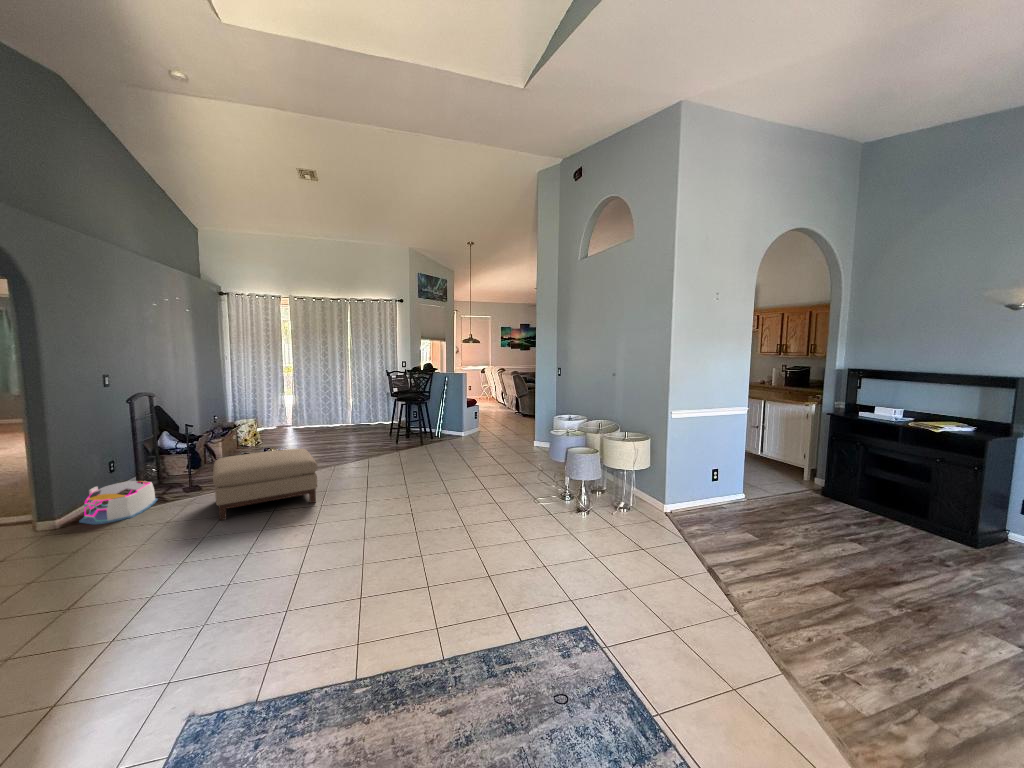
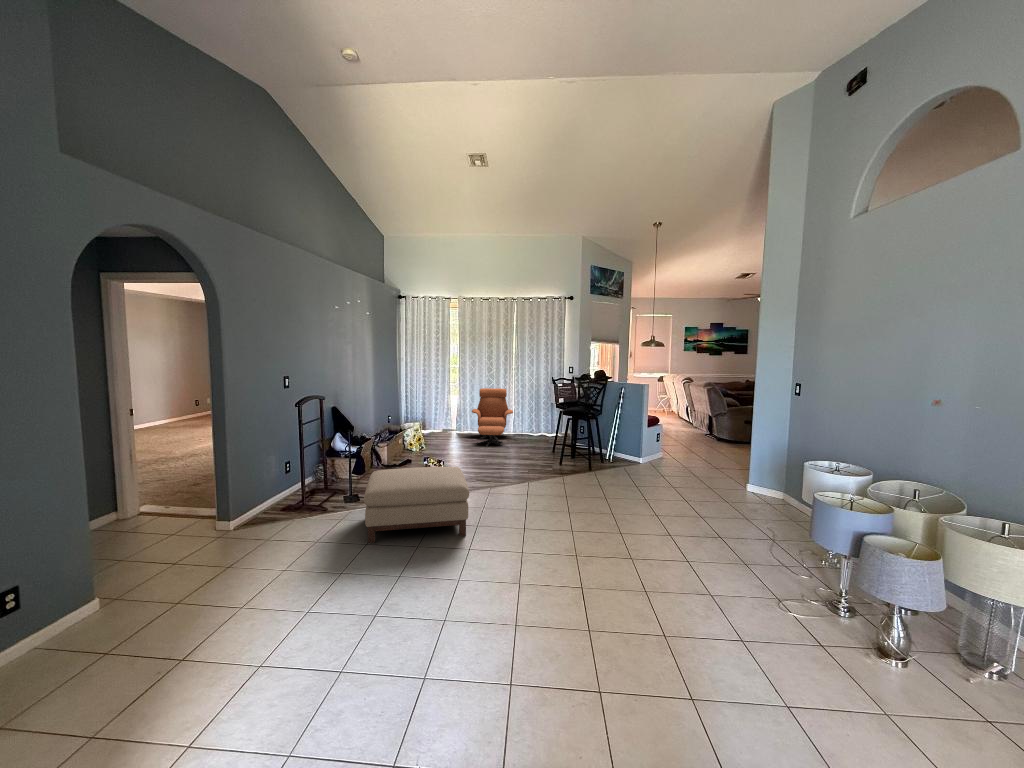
lounge chair: none [308,383,351,437] -> present [472,388,513,447]
storage bin: present [79,481,157,525] -> none [256,484,323,527]

